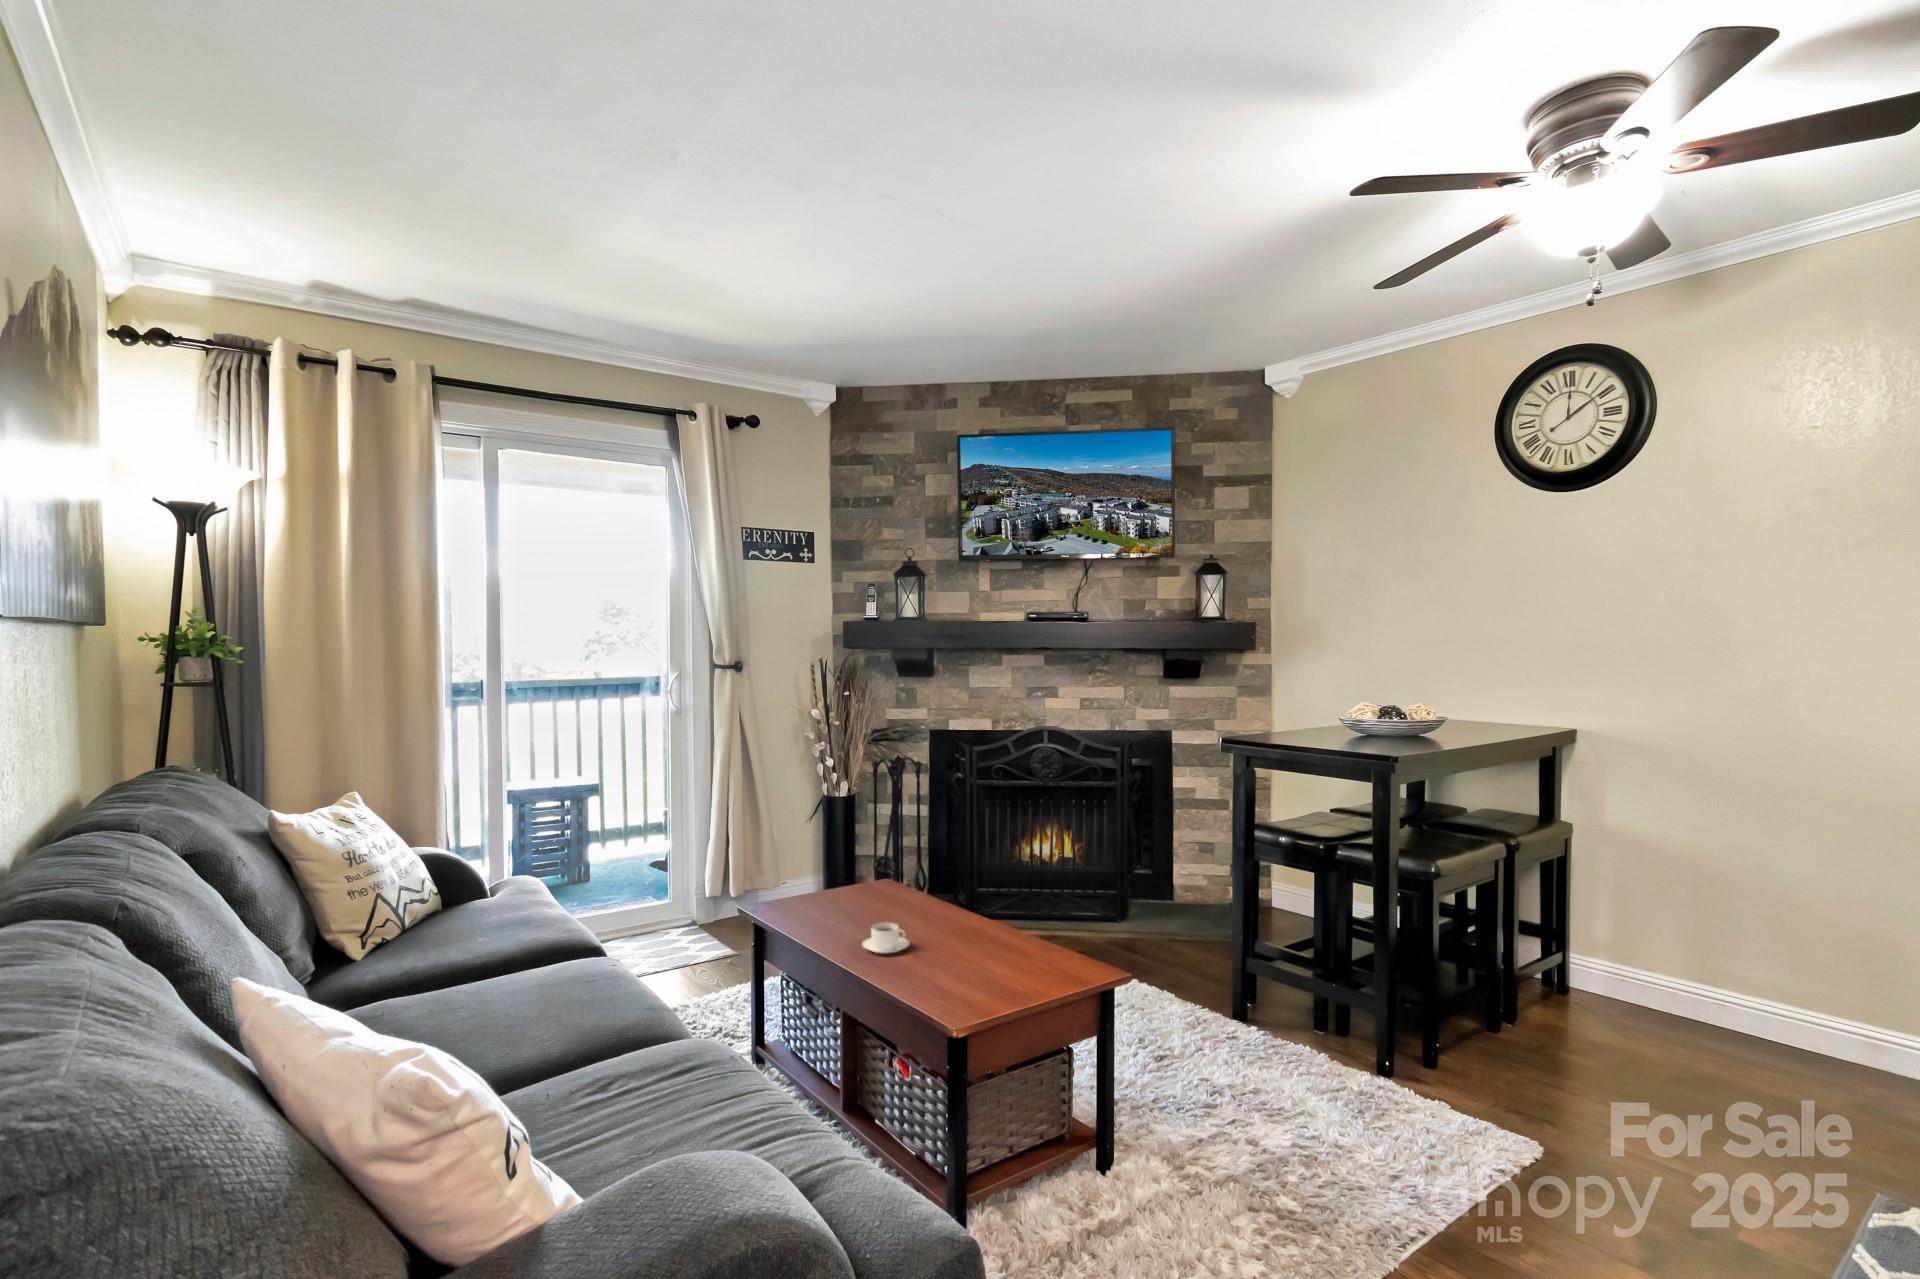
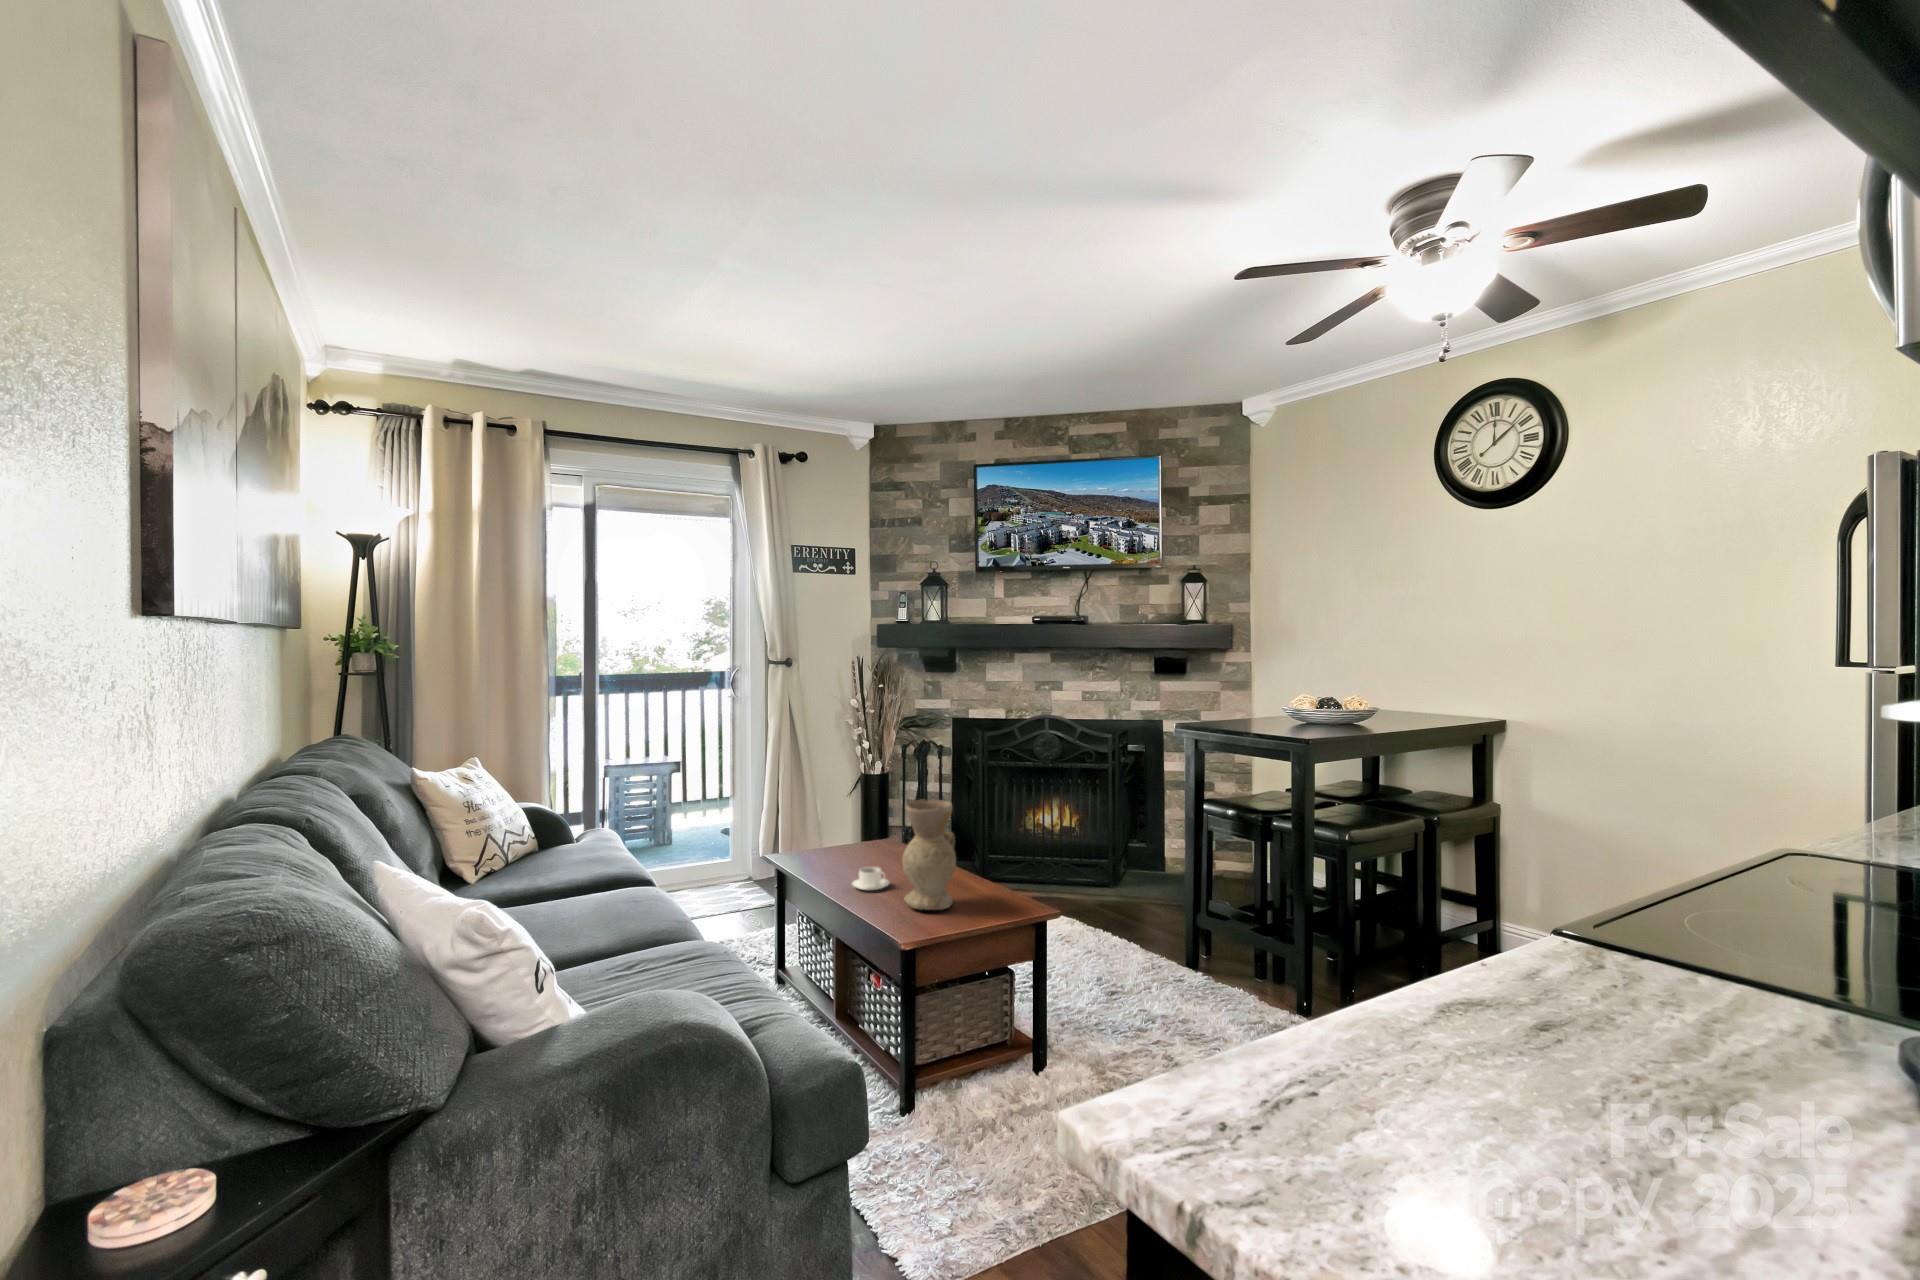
vase: none [935,839,1002,979] -> present [902,800,956,910]

